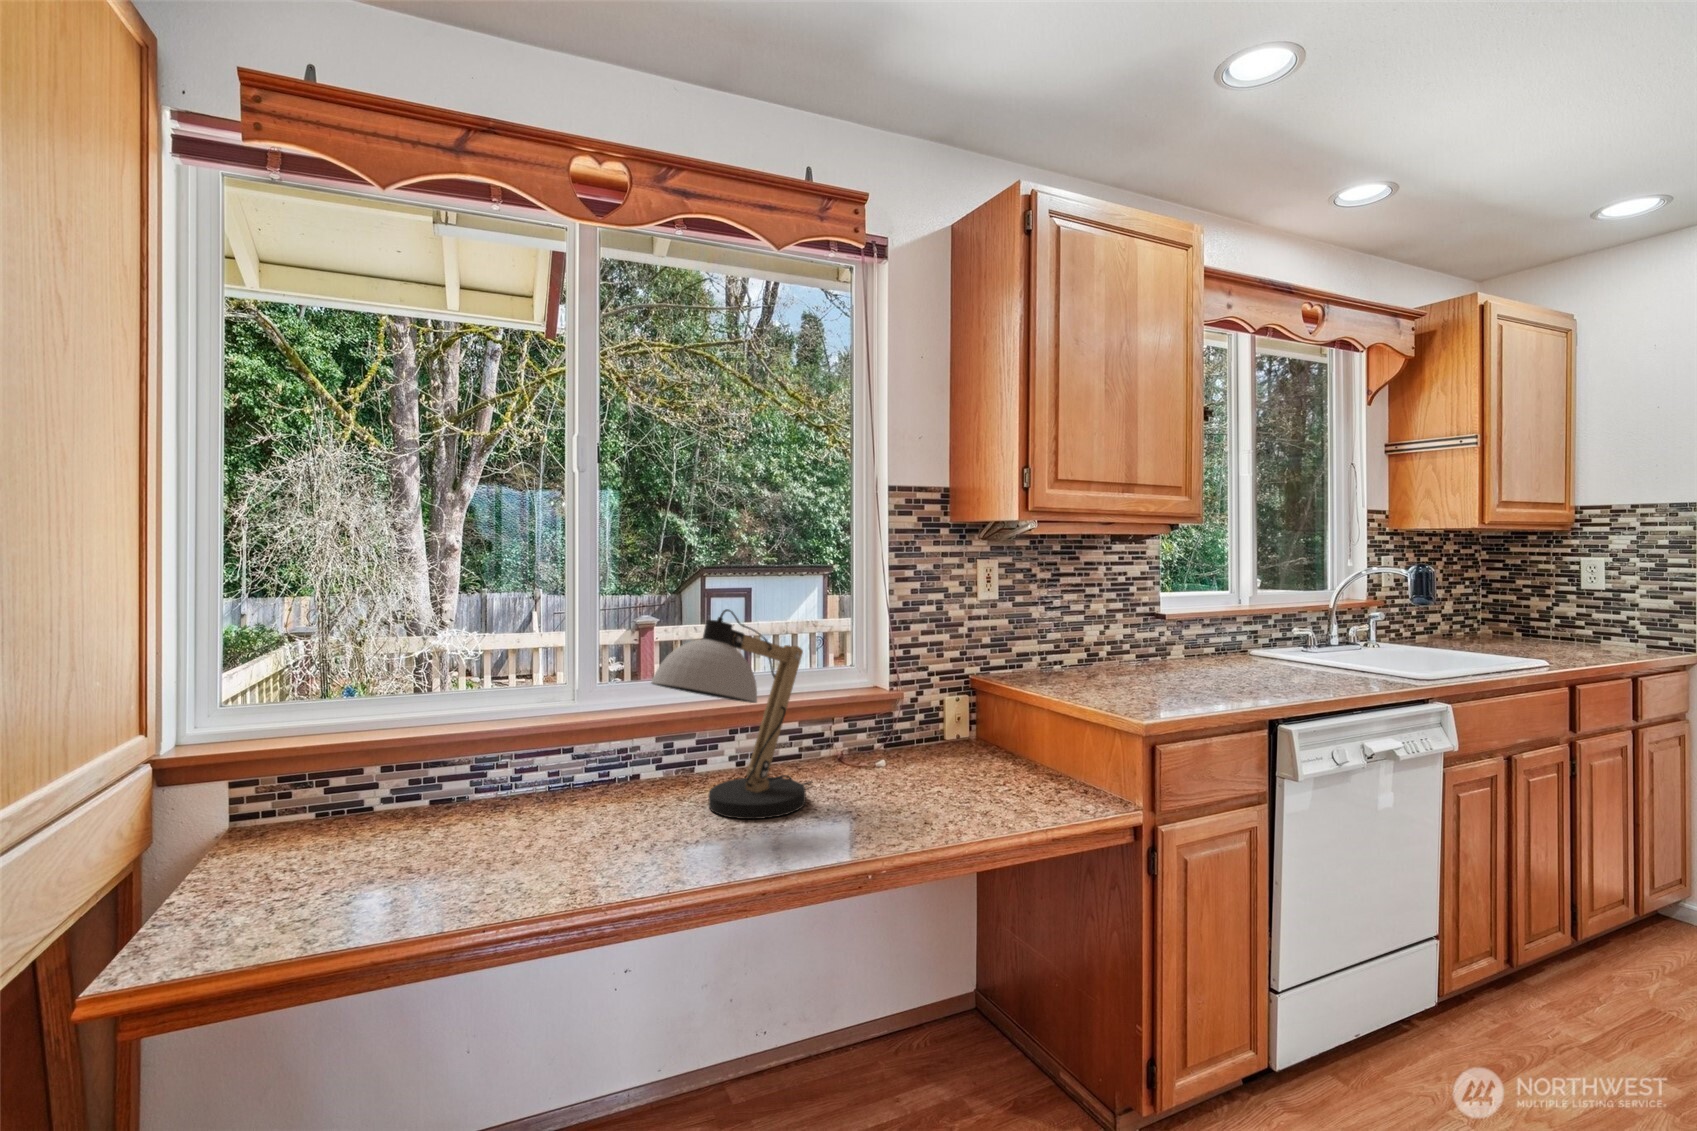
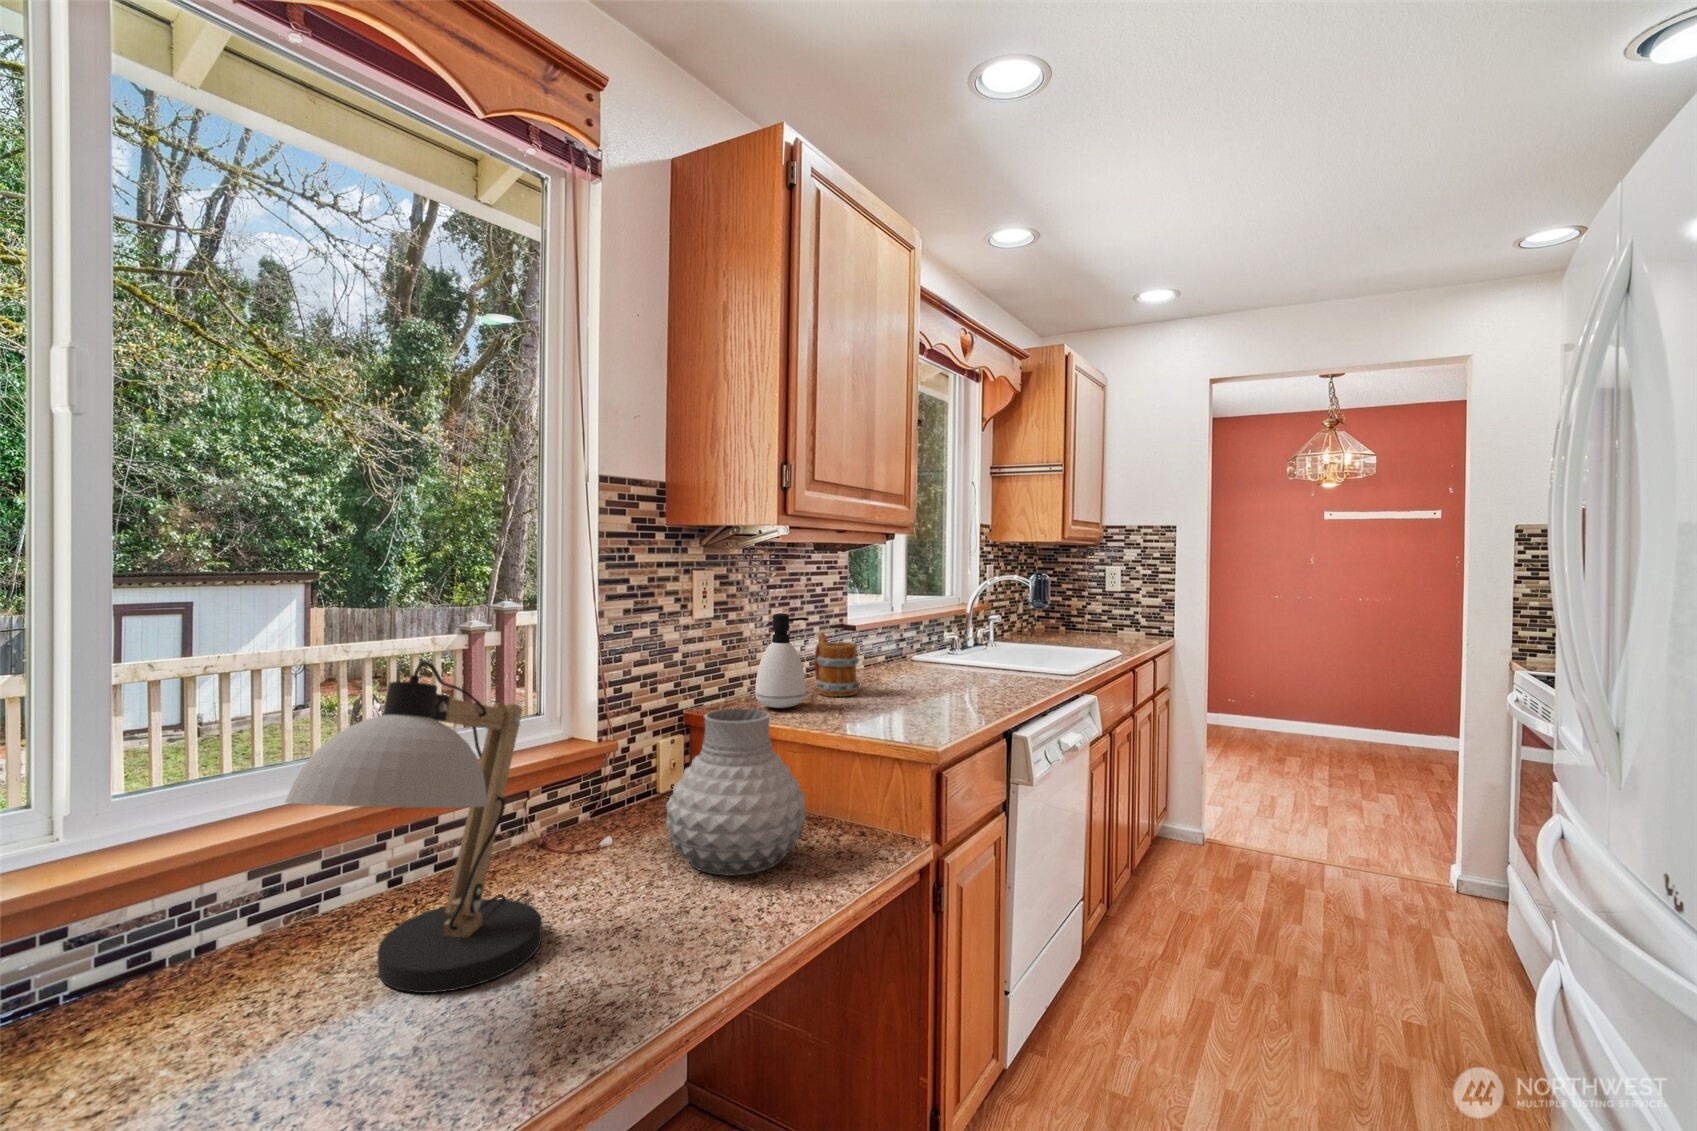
soap dispenser: none [1029,596,1076,680] -> present [755,613,808,708]
mug: none [1099,618,1143,677] -> present [814,633,860,697]
vase: none [912,668,1027,798] -> present [666,708,807,876]

